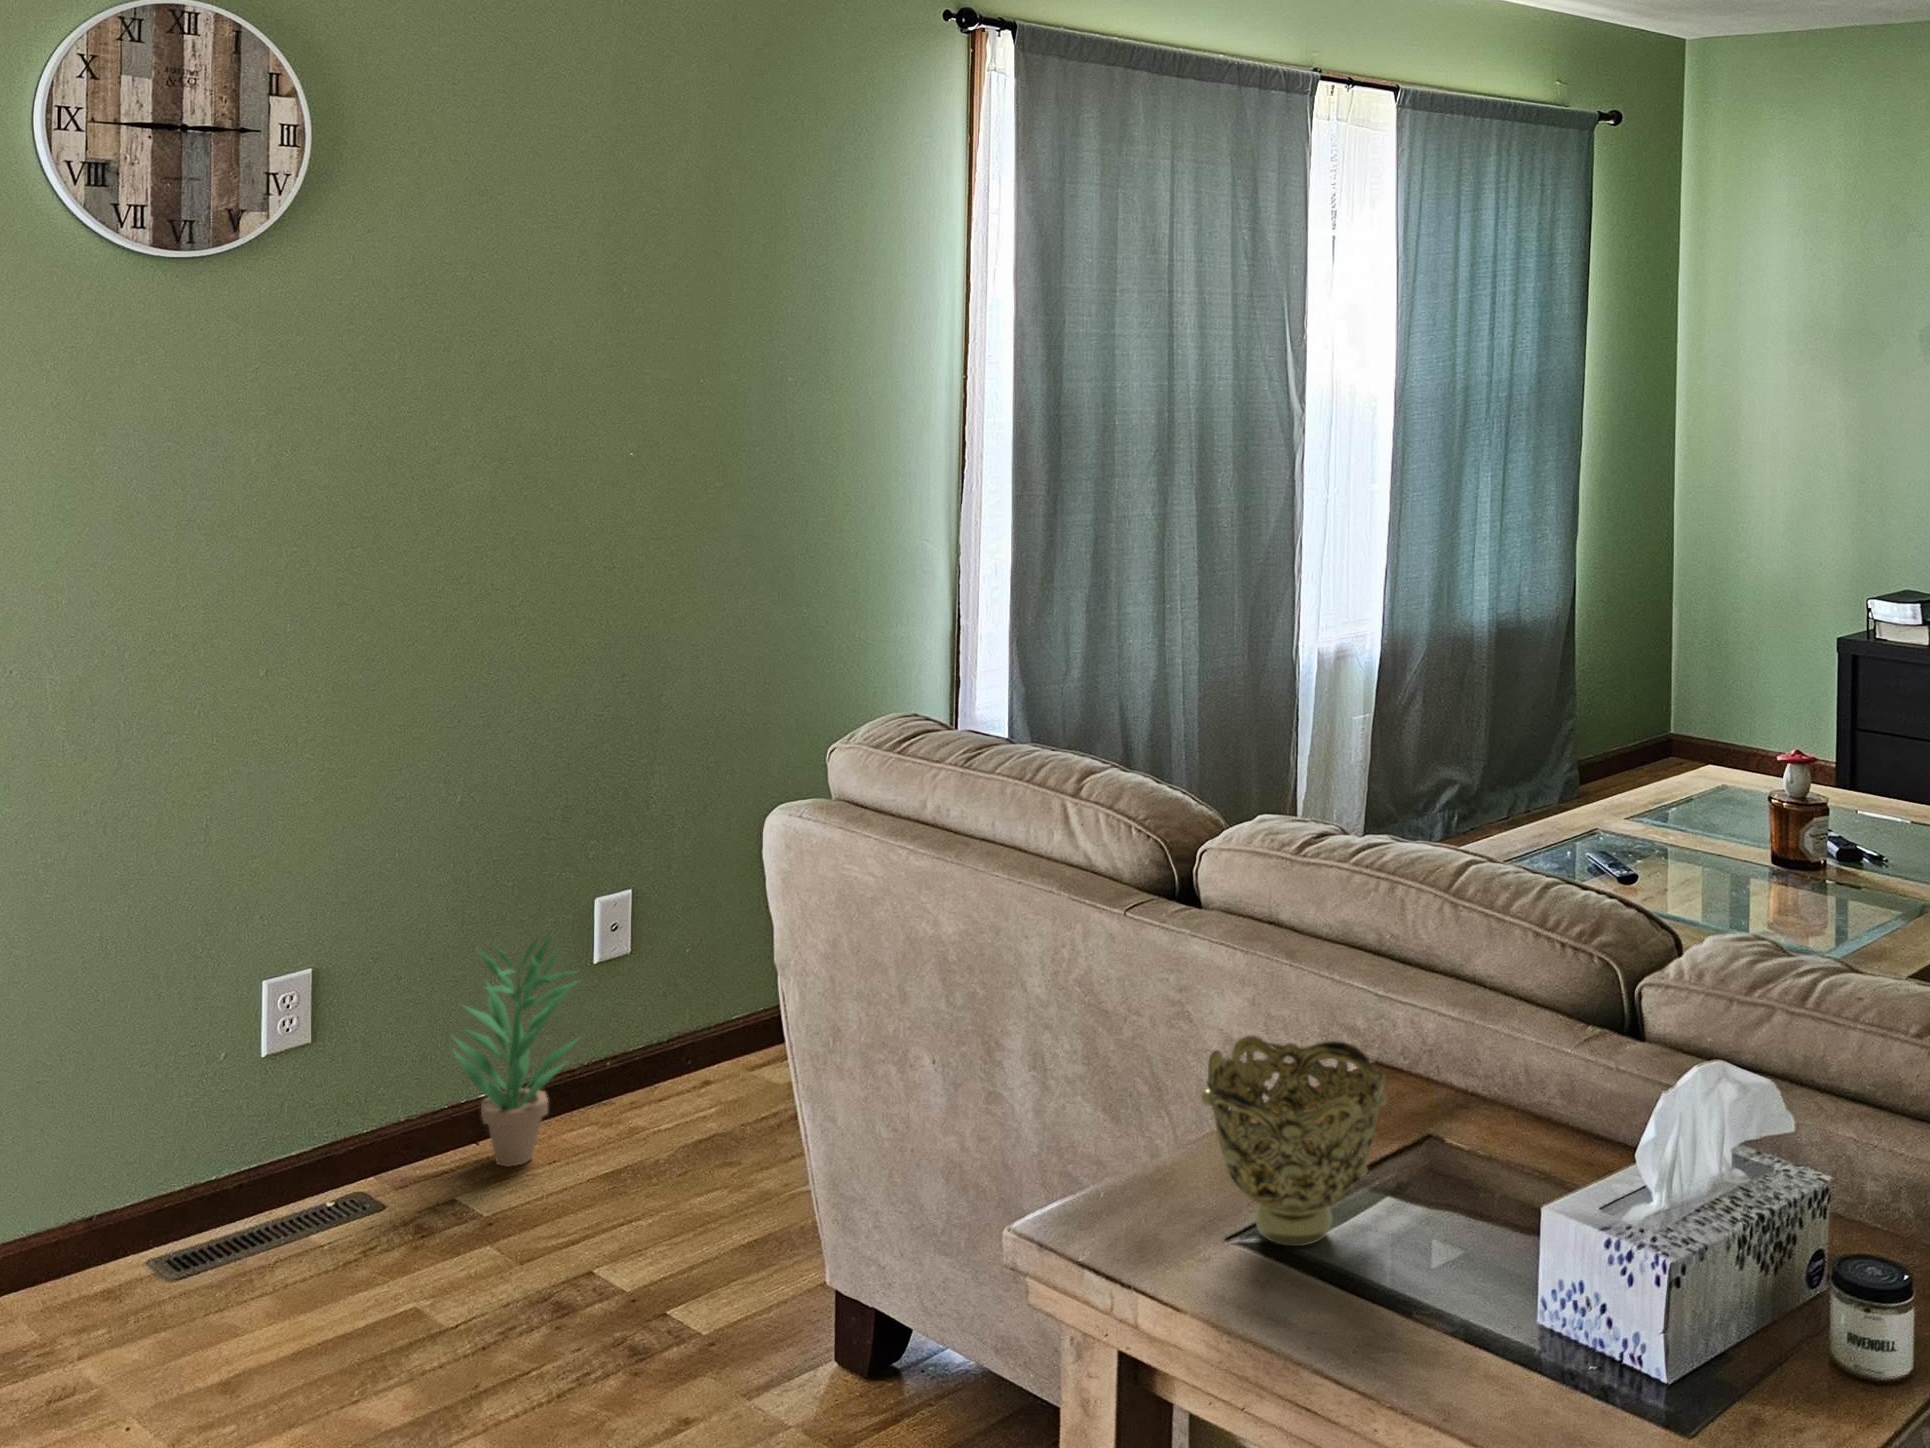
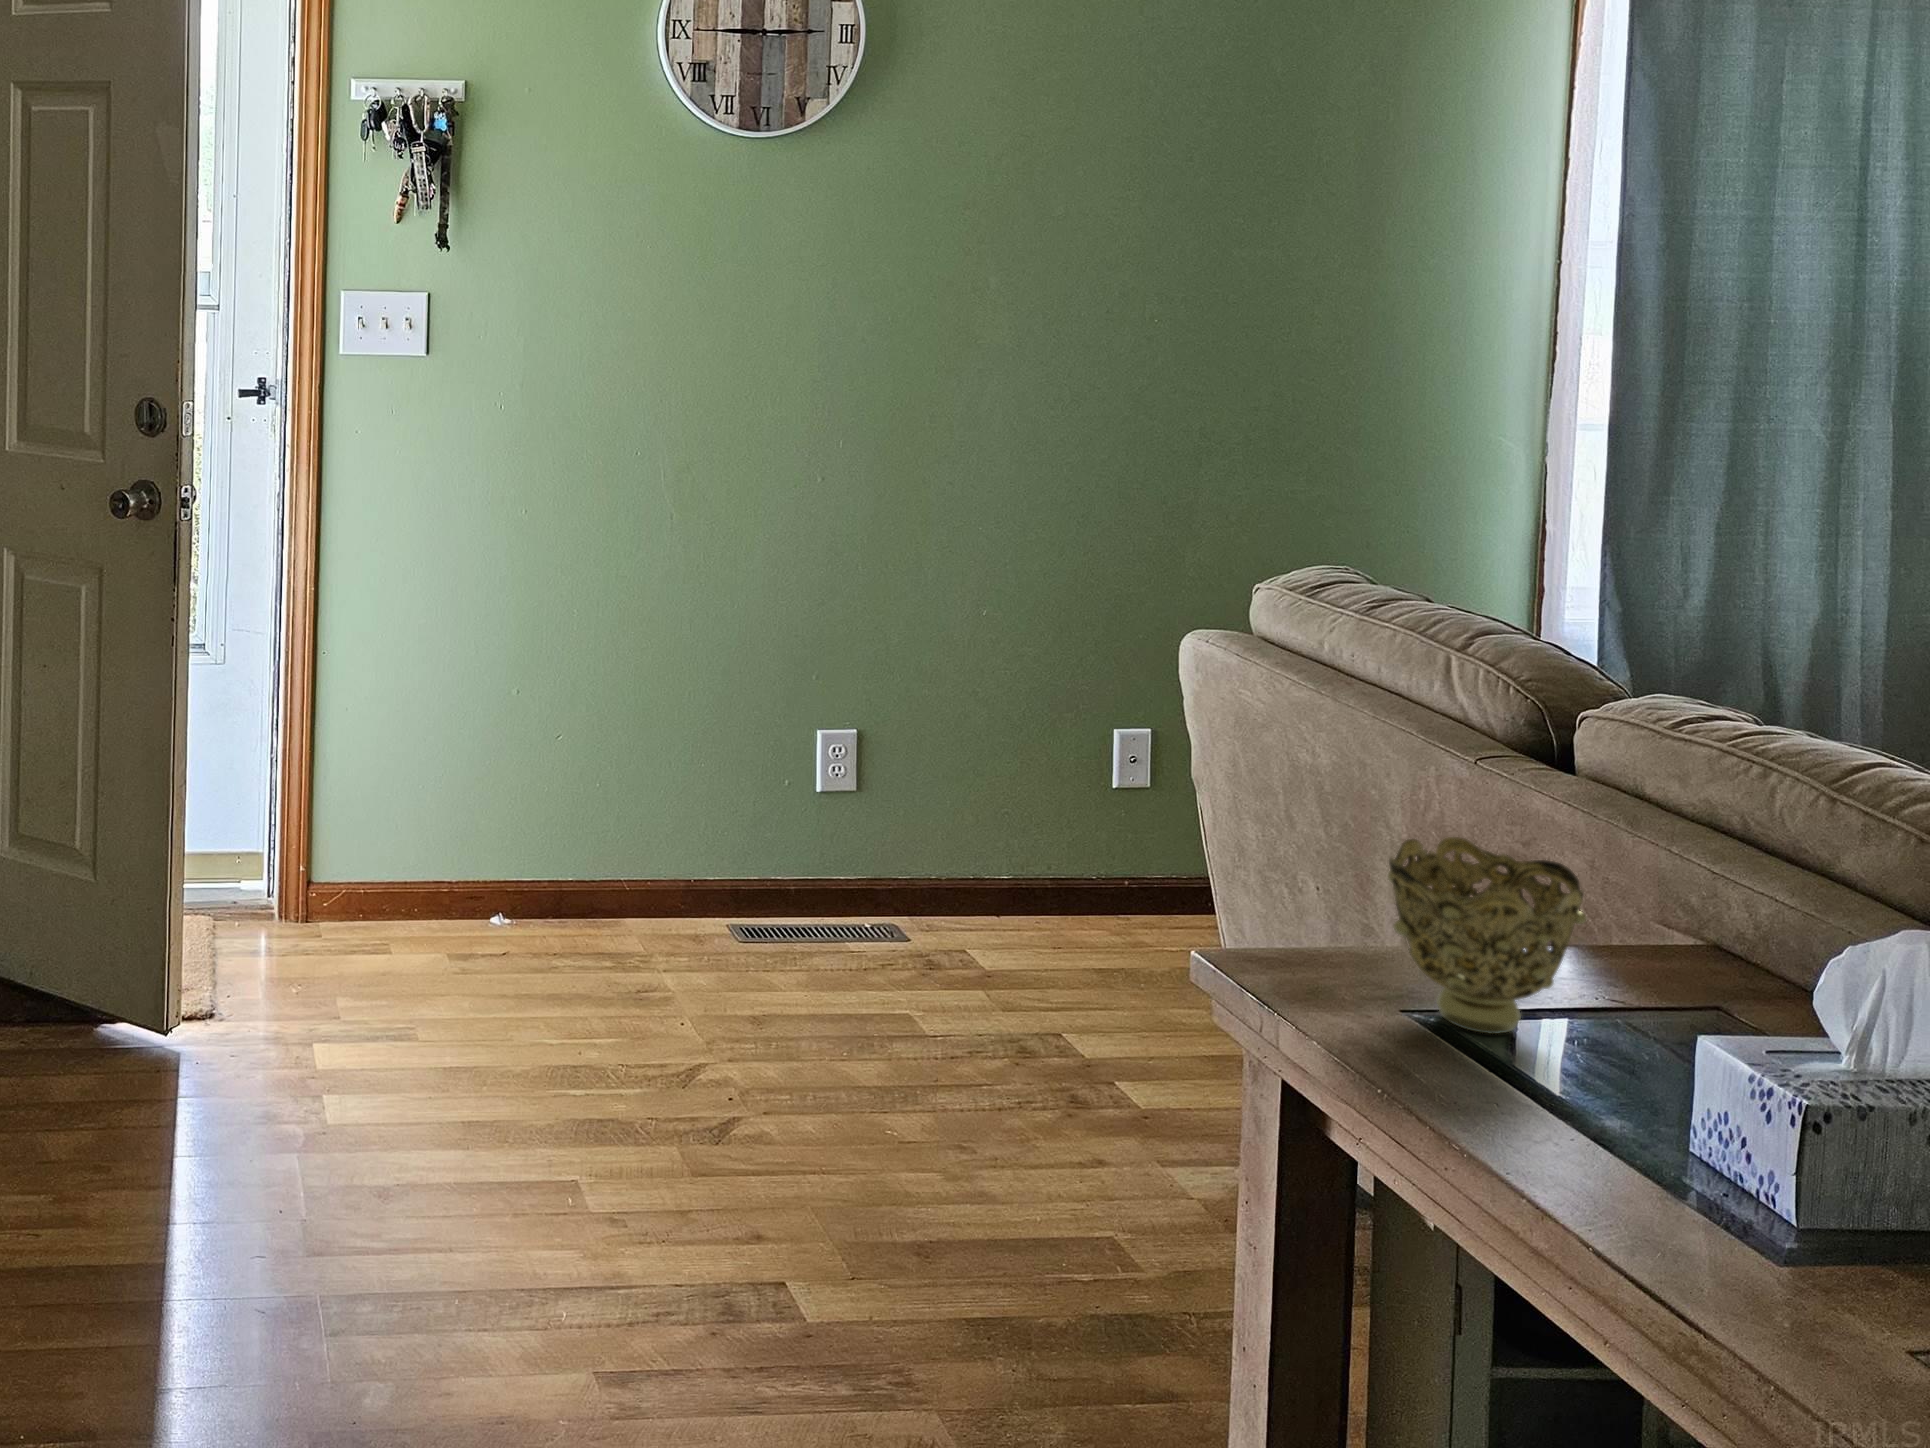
potted plant: present [453,937,579,1167] -> none [969,738,1084,938]

